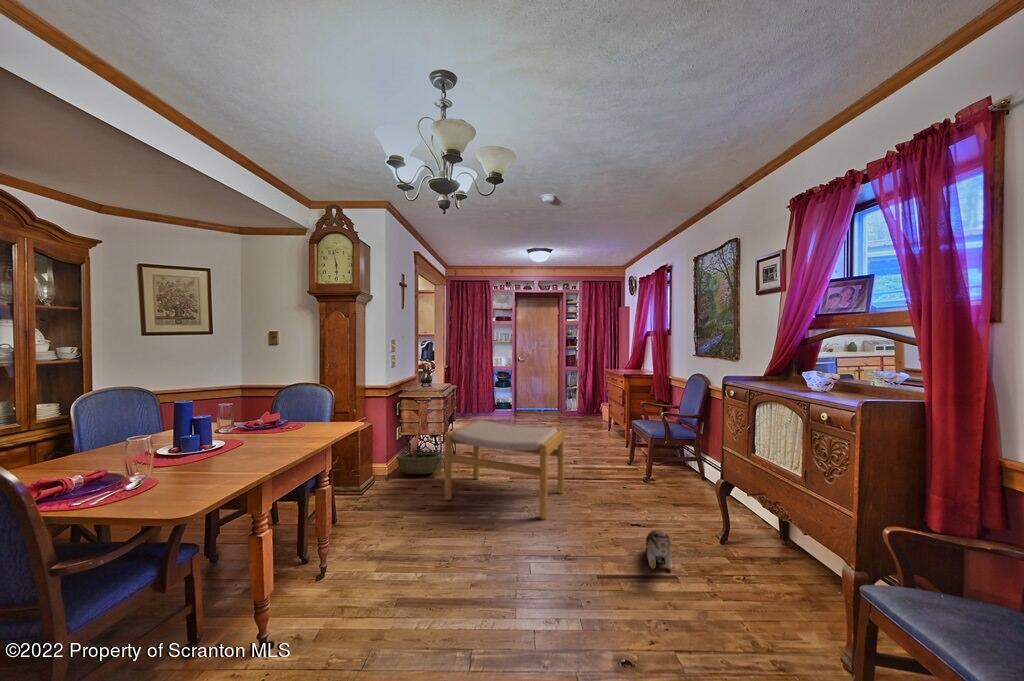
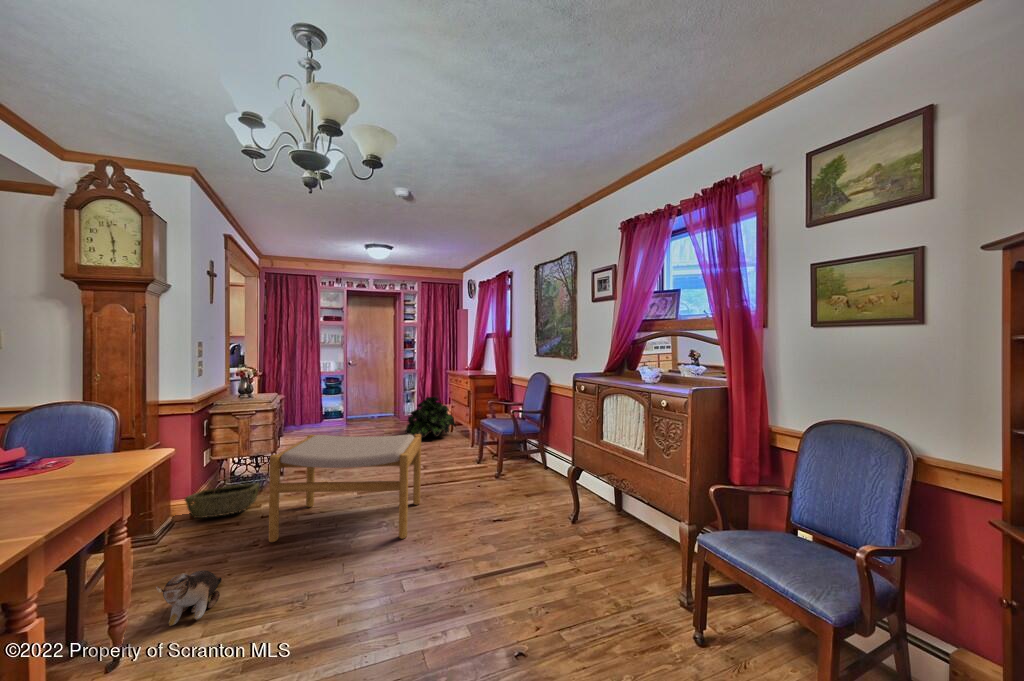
potted plant: none [562,395,612,435] -> present [406,397,456,438]
plush toy: present [645,530,672,569] -> present [156,571,222,626]

